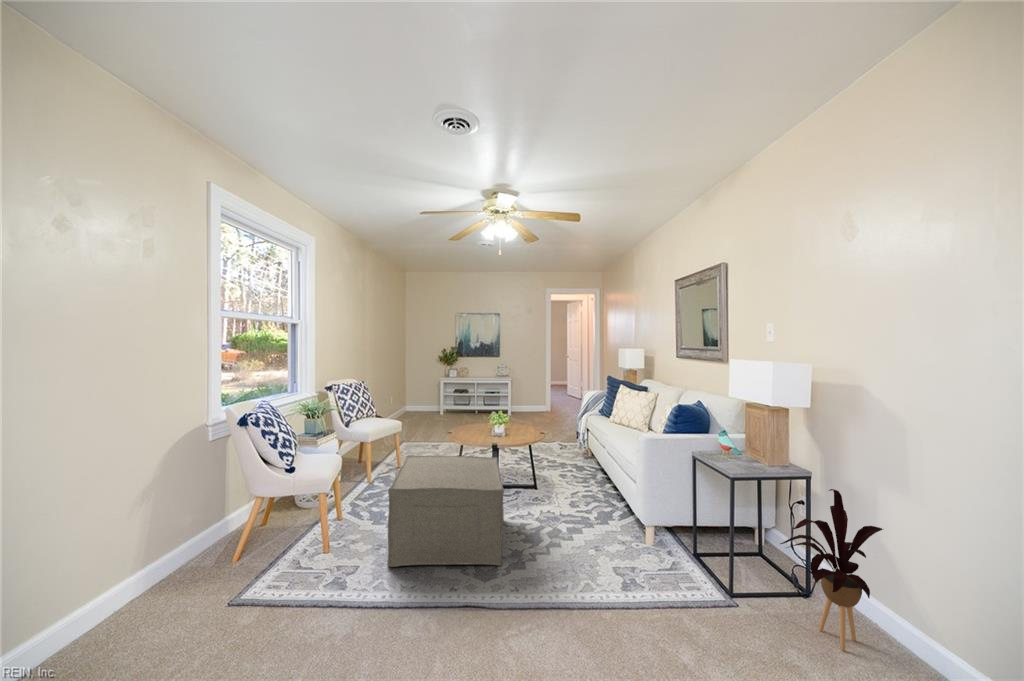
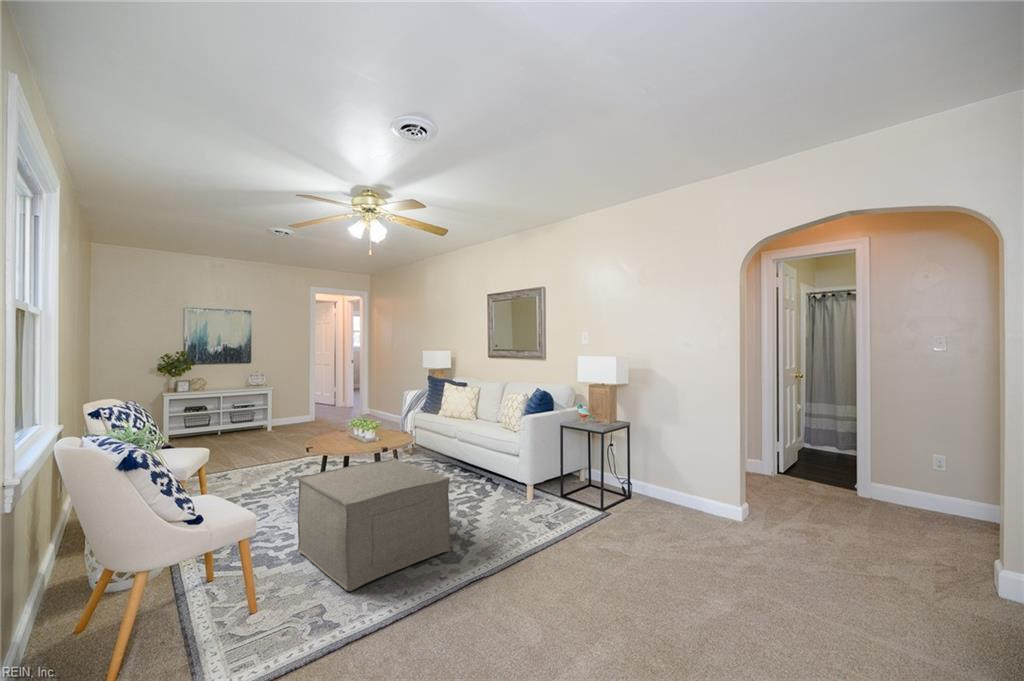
house plant: present [780,489,883,651] -> none [633,421,682,517]

